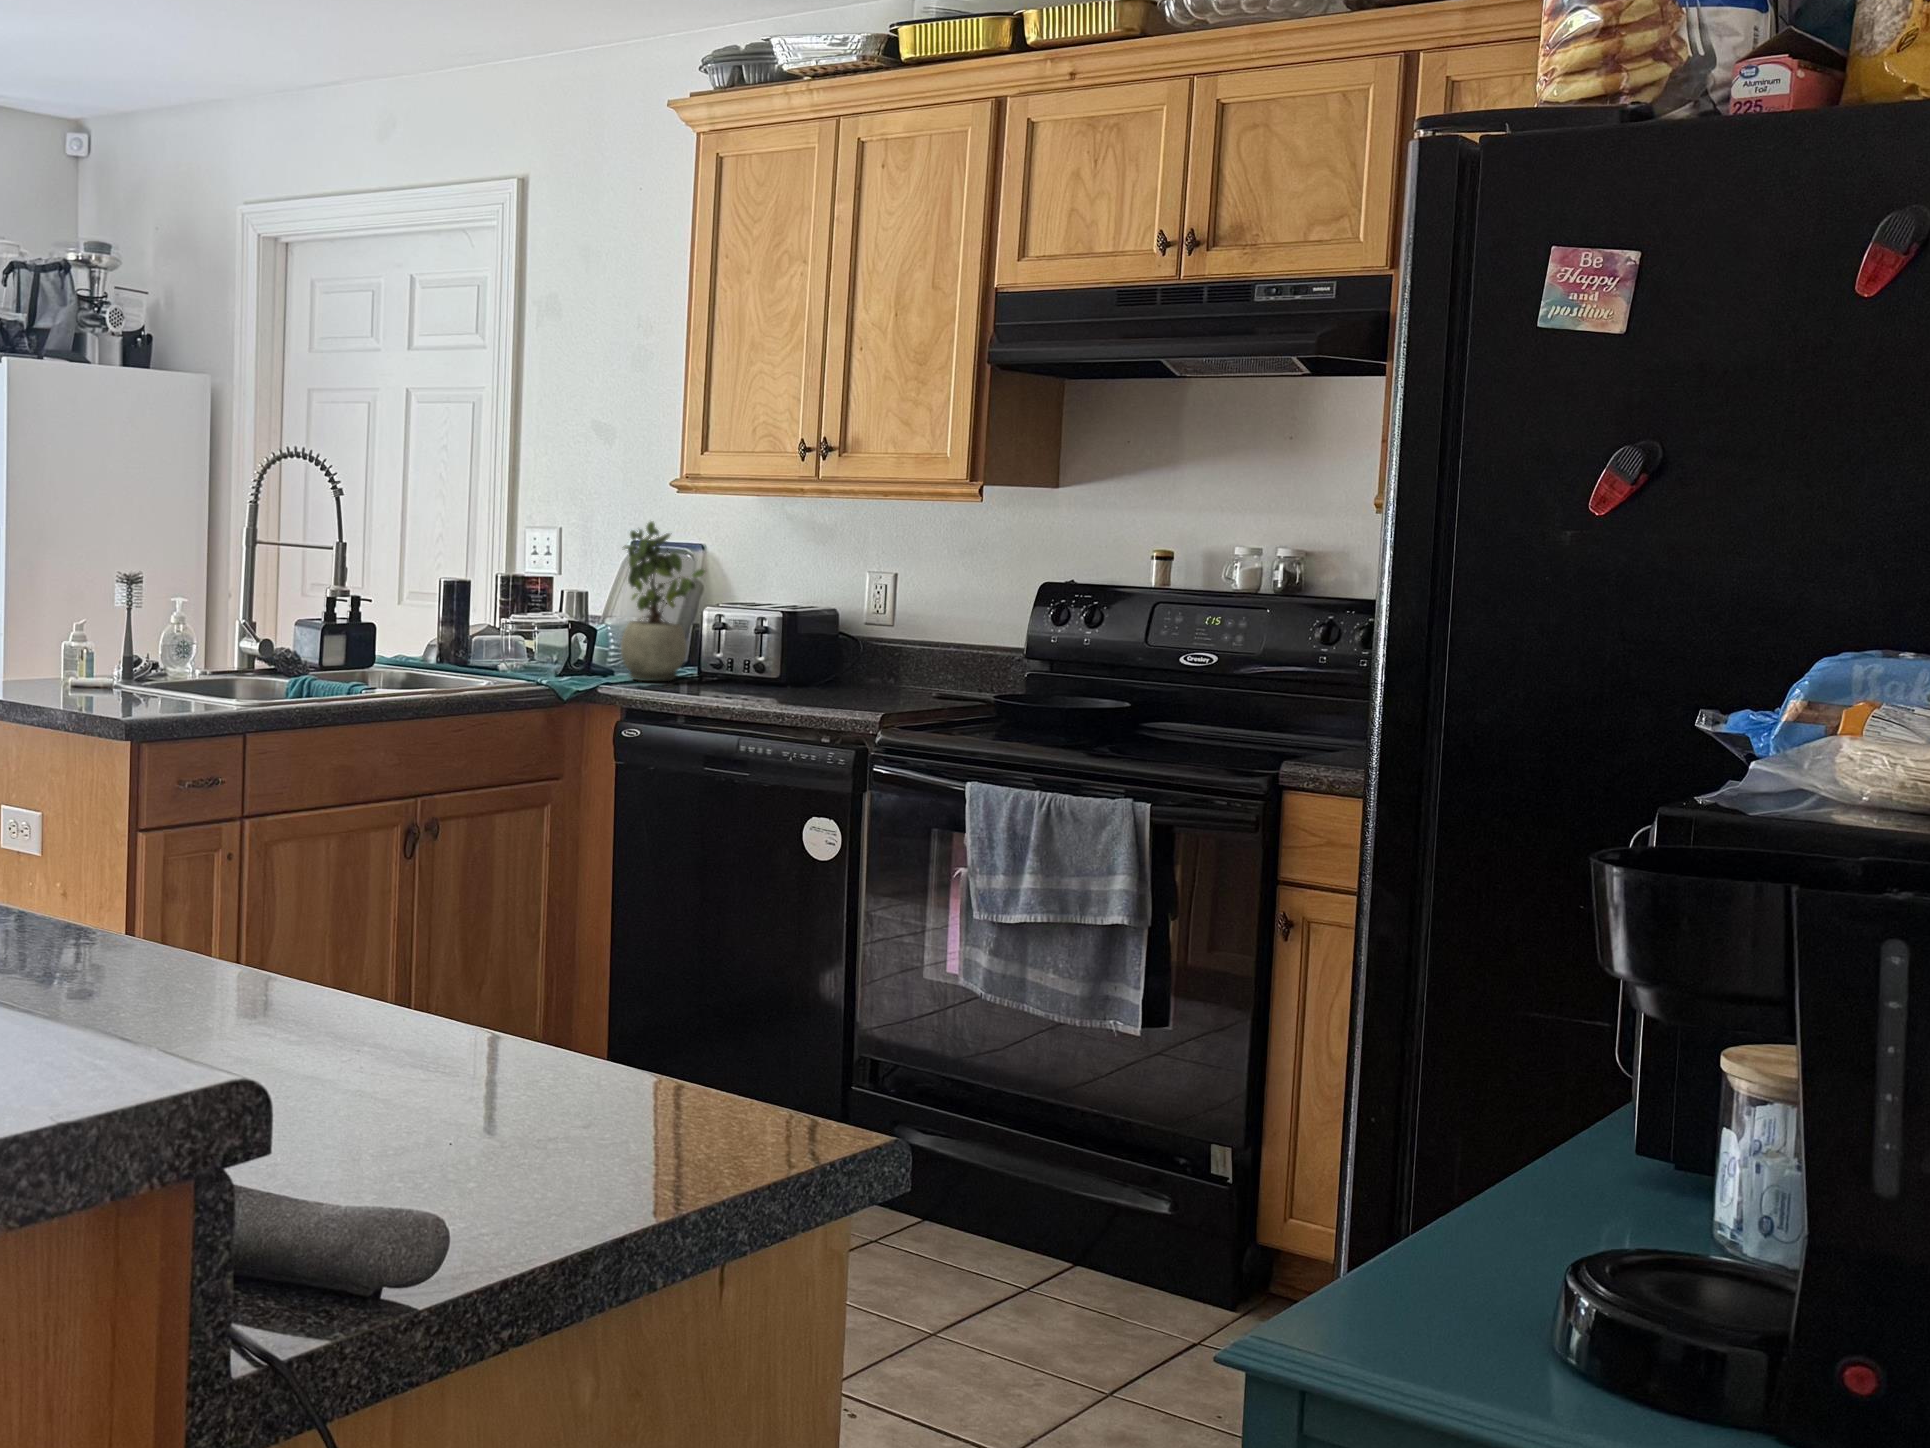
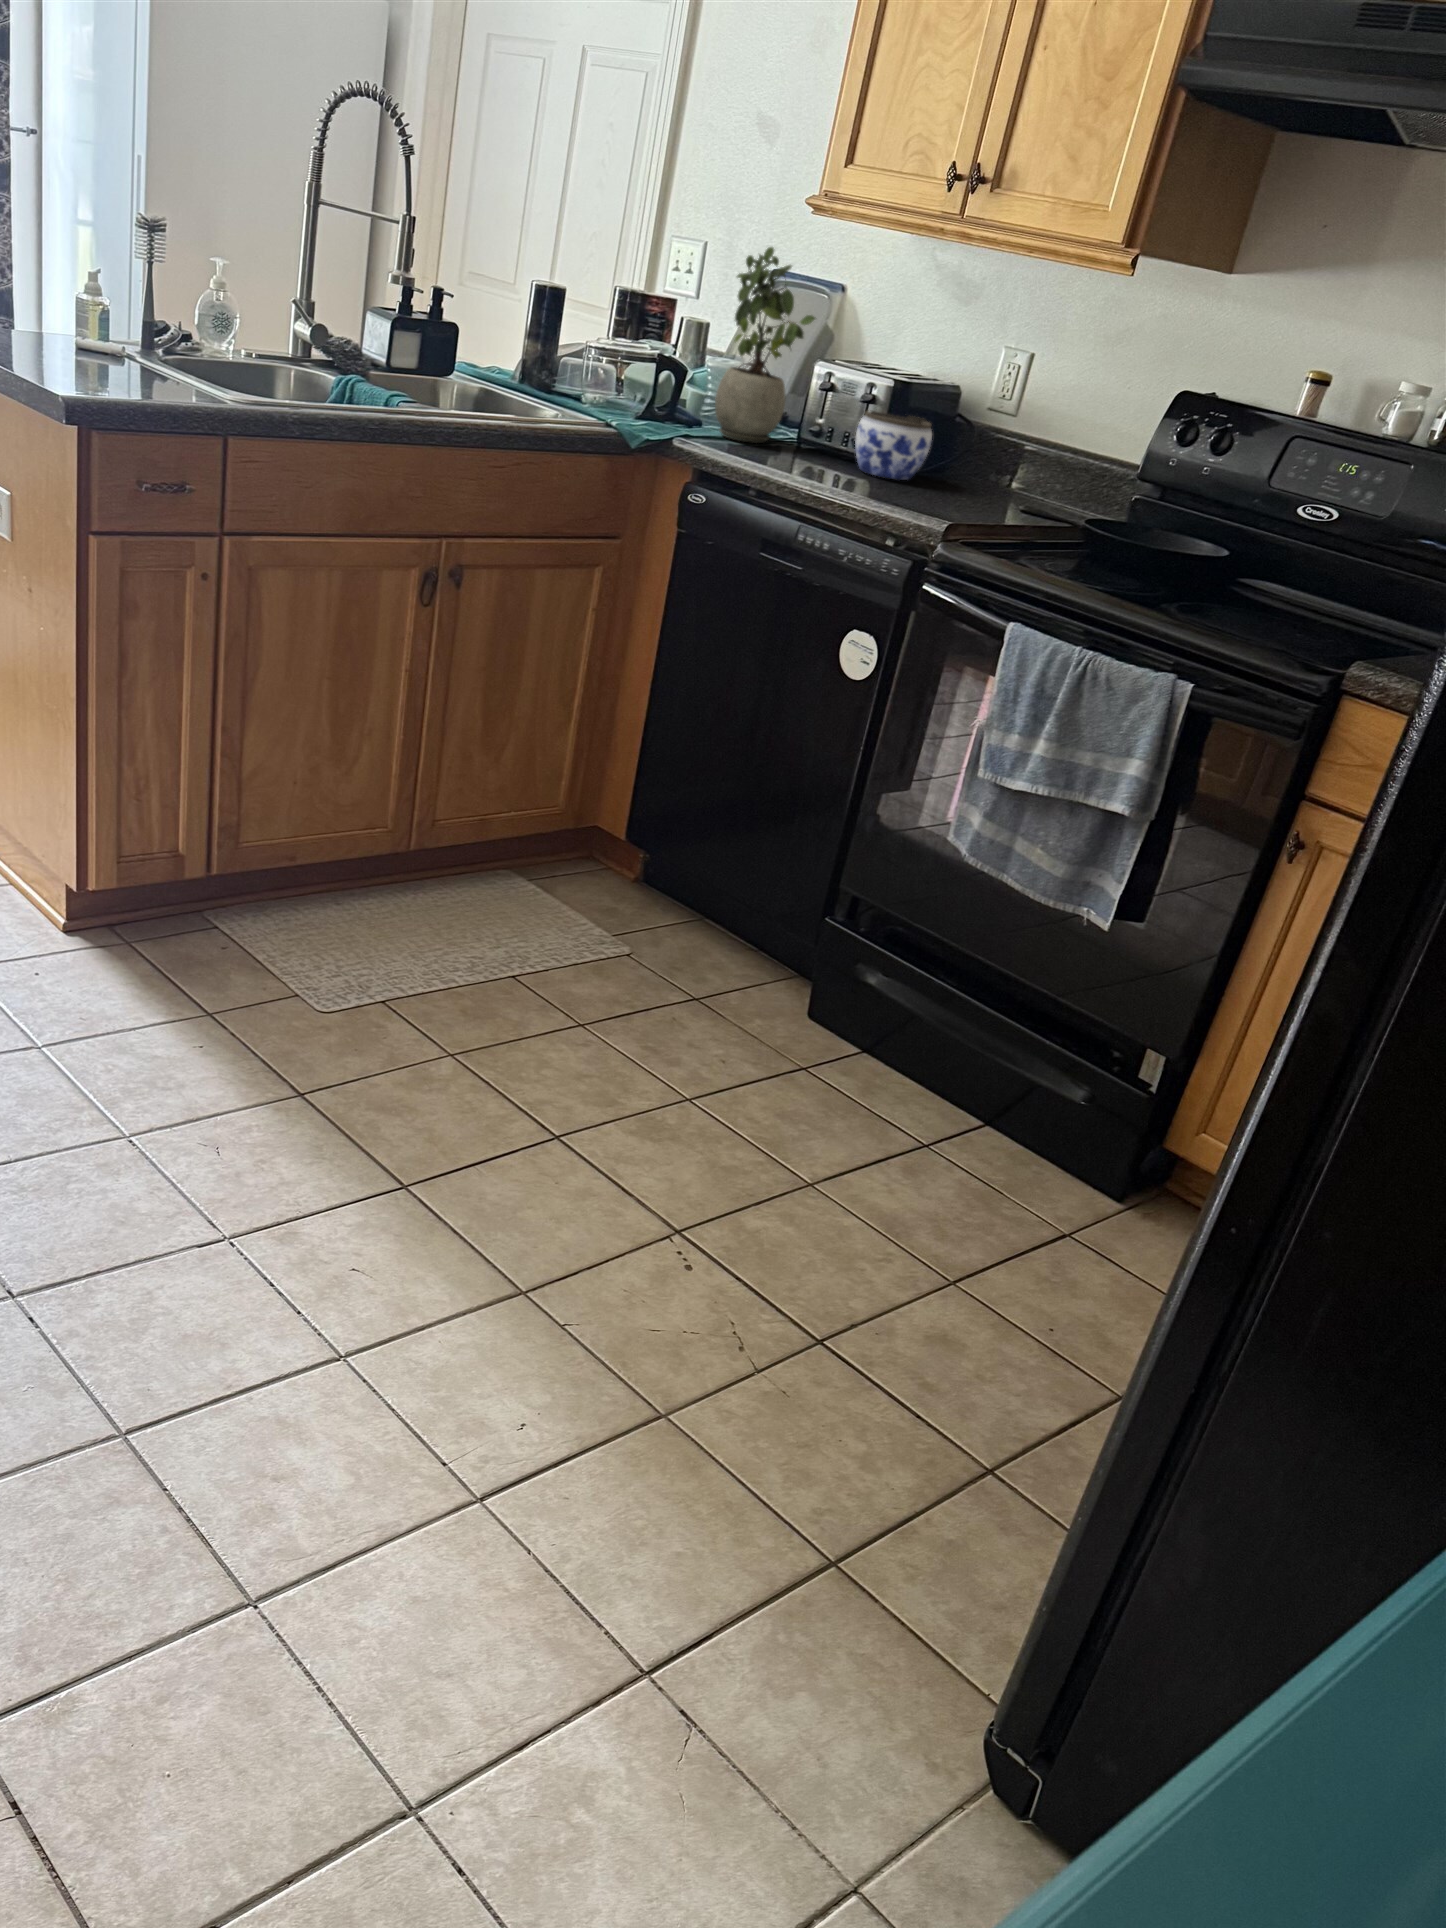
jar: none [762,636,832,691] -> present [855,411,932,480]

